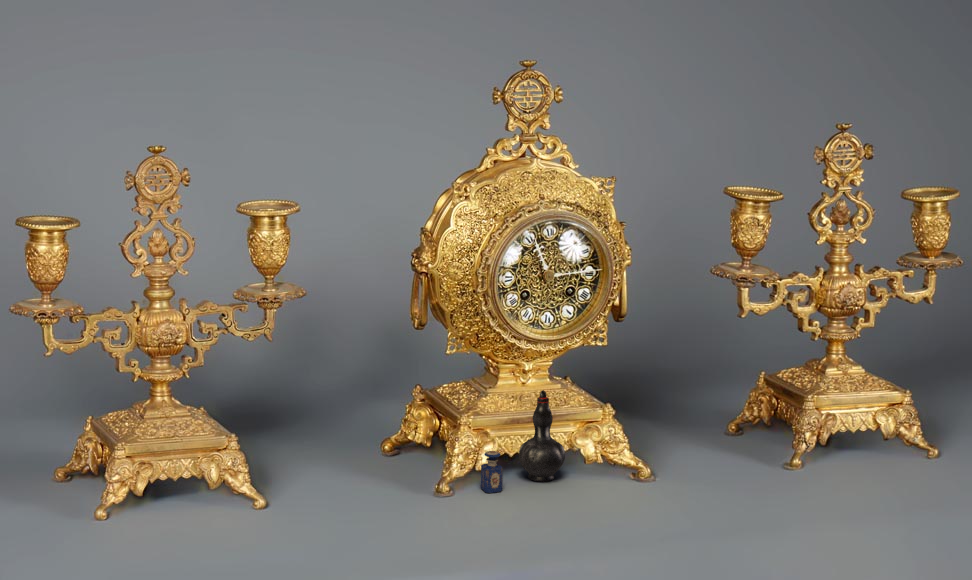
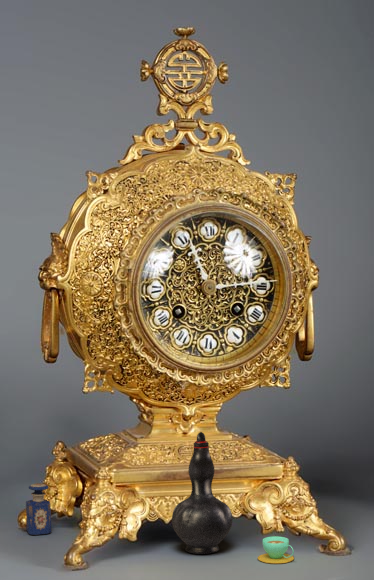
perfume bottle: present [481,451,503,493] -> present [26,483,51,535]
teacup: none [585,469,613,490] -> present [258,536,294,563]

